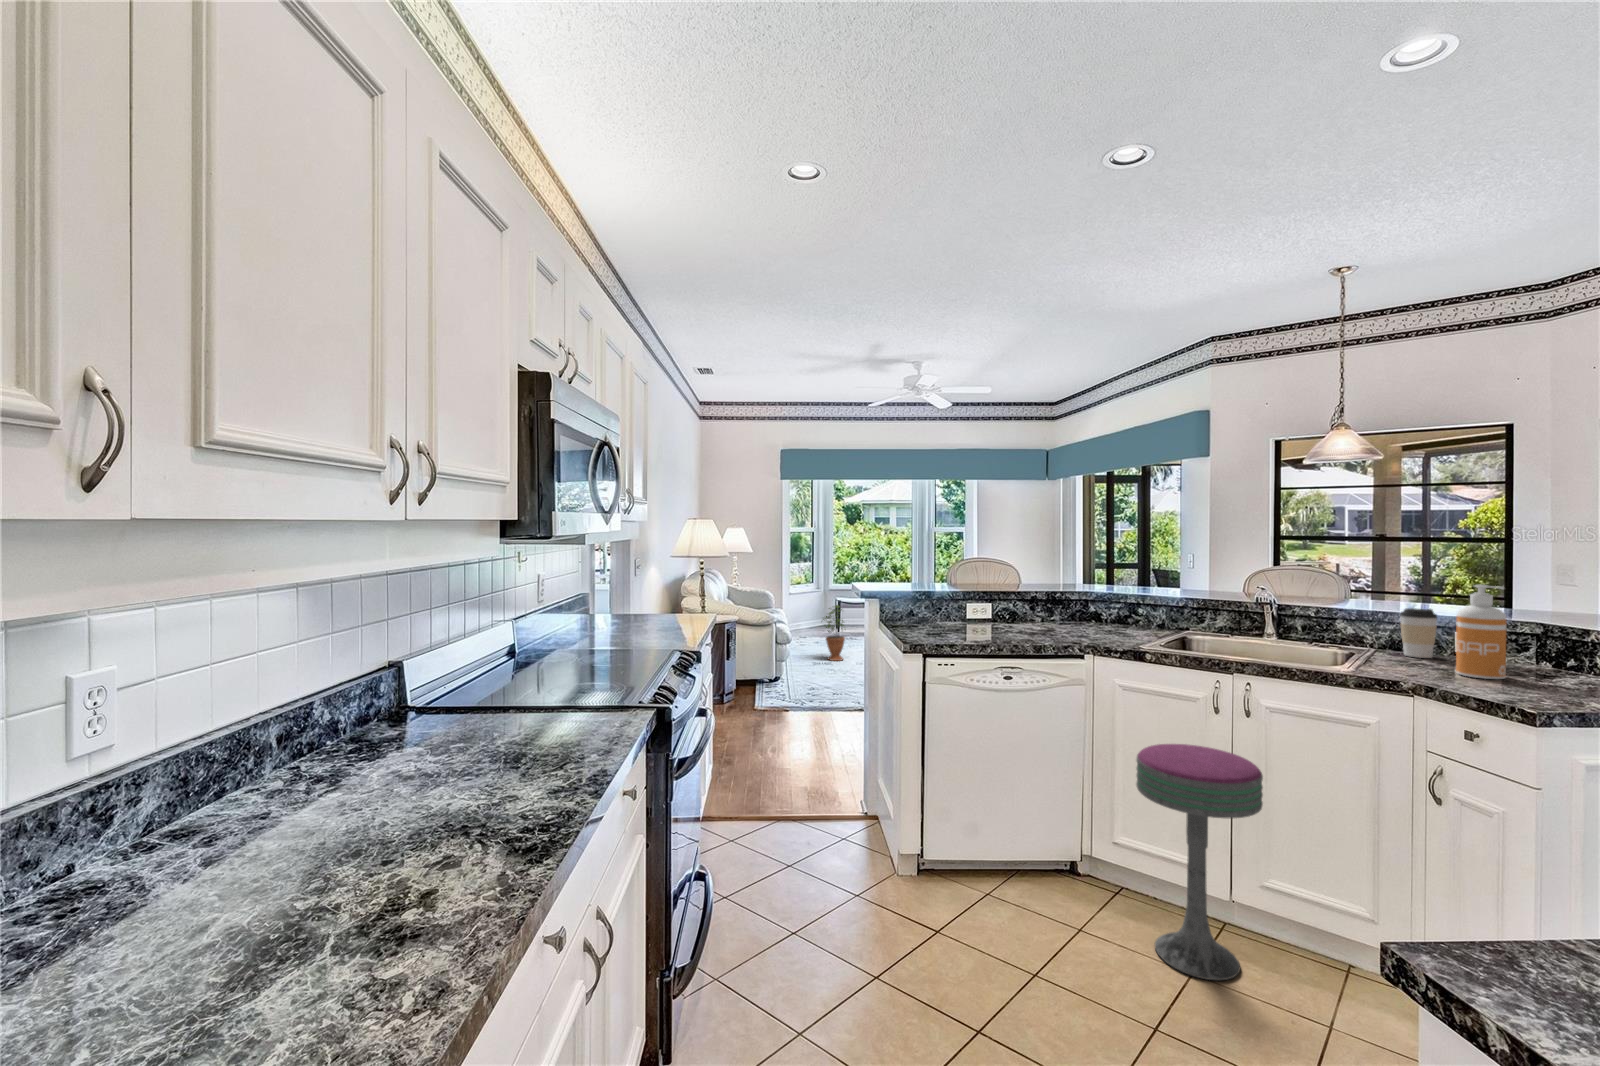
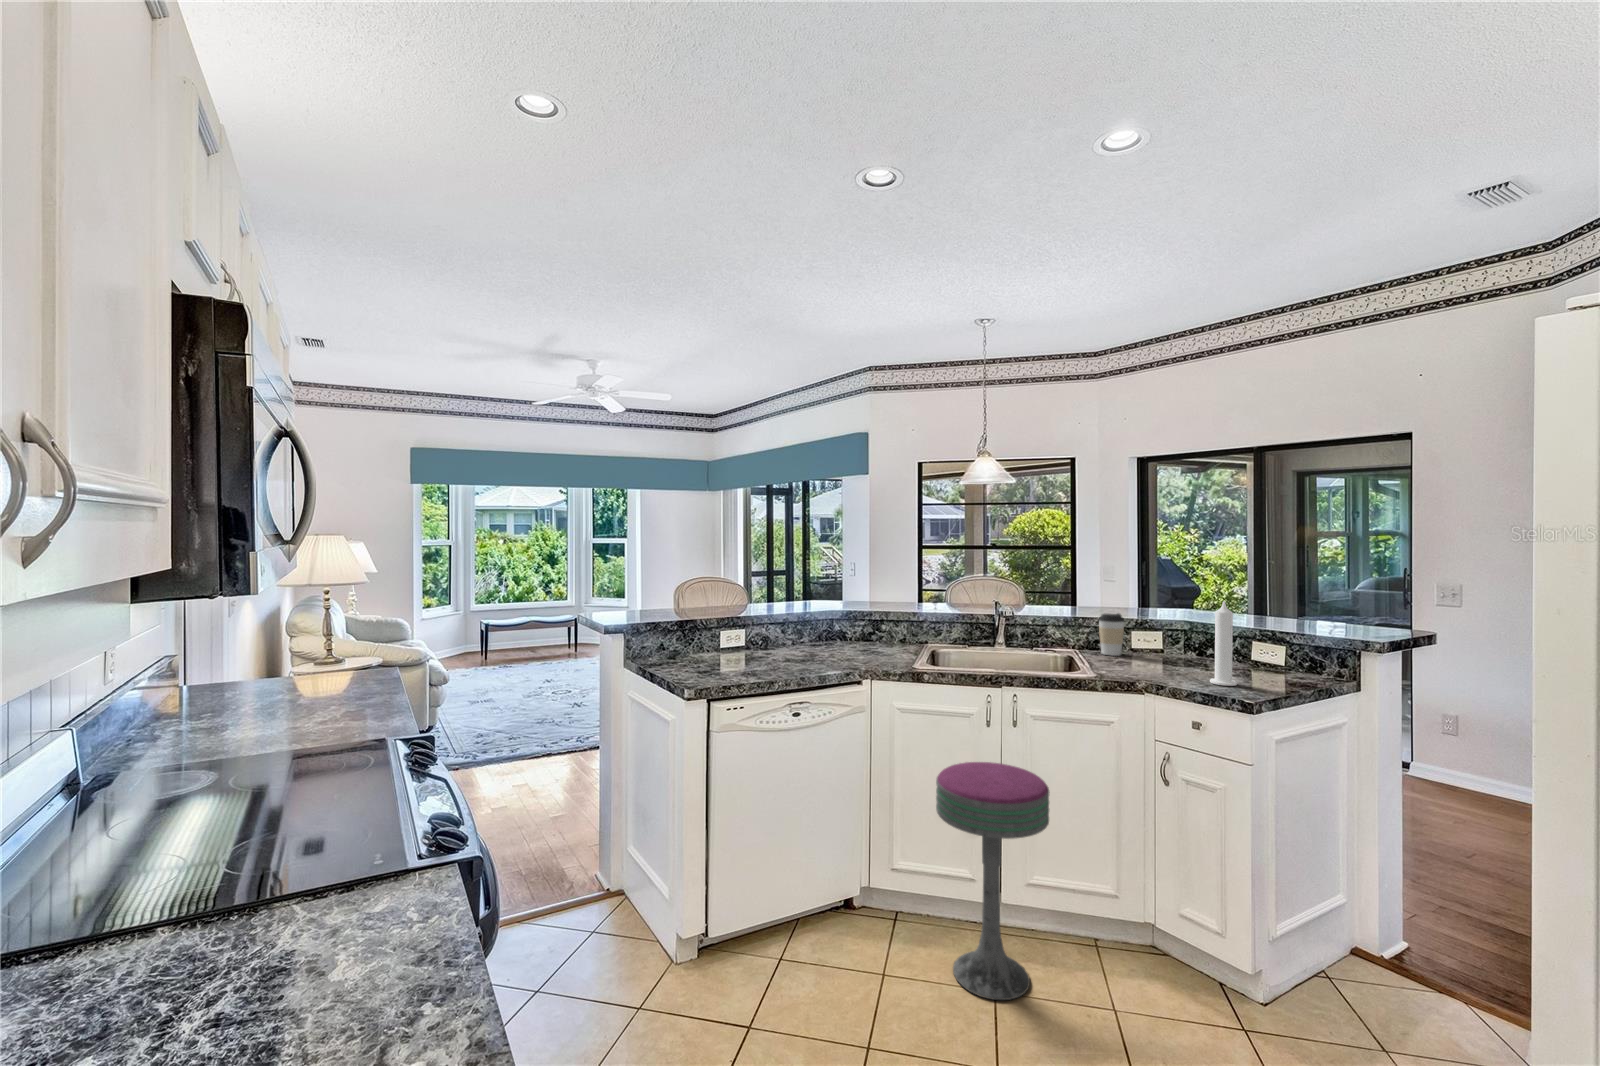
soap dispenser: present [1456,585,1506,679] -> none [1155,594,1190,672]
candle: none [1512,593,1553,697] -> present [1210,601,1237,686]
potted plant: present [823,605,845,661] -> none [474,628,506,698]

